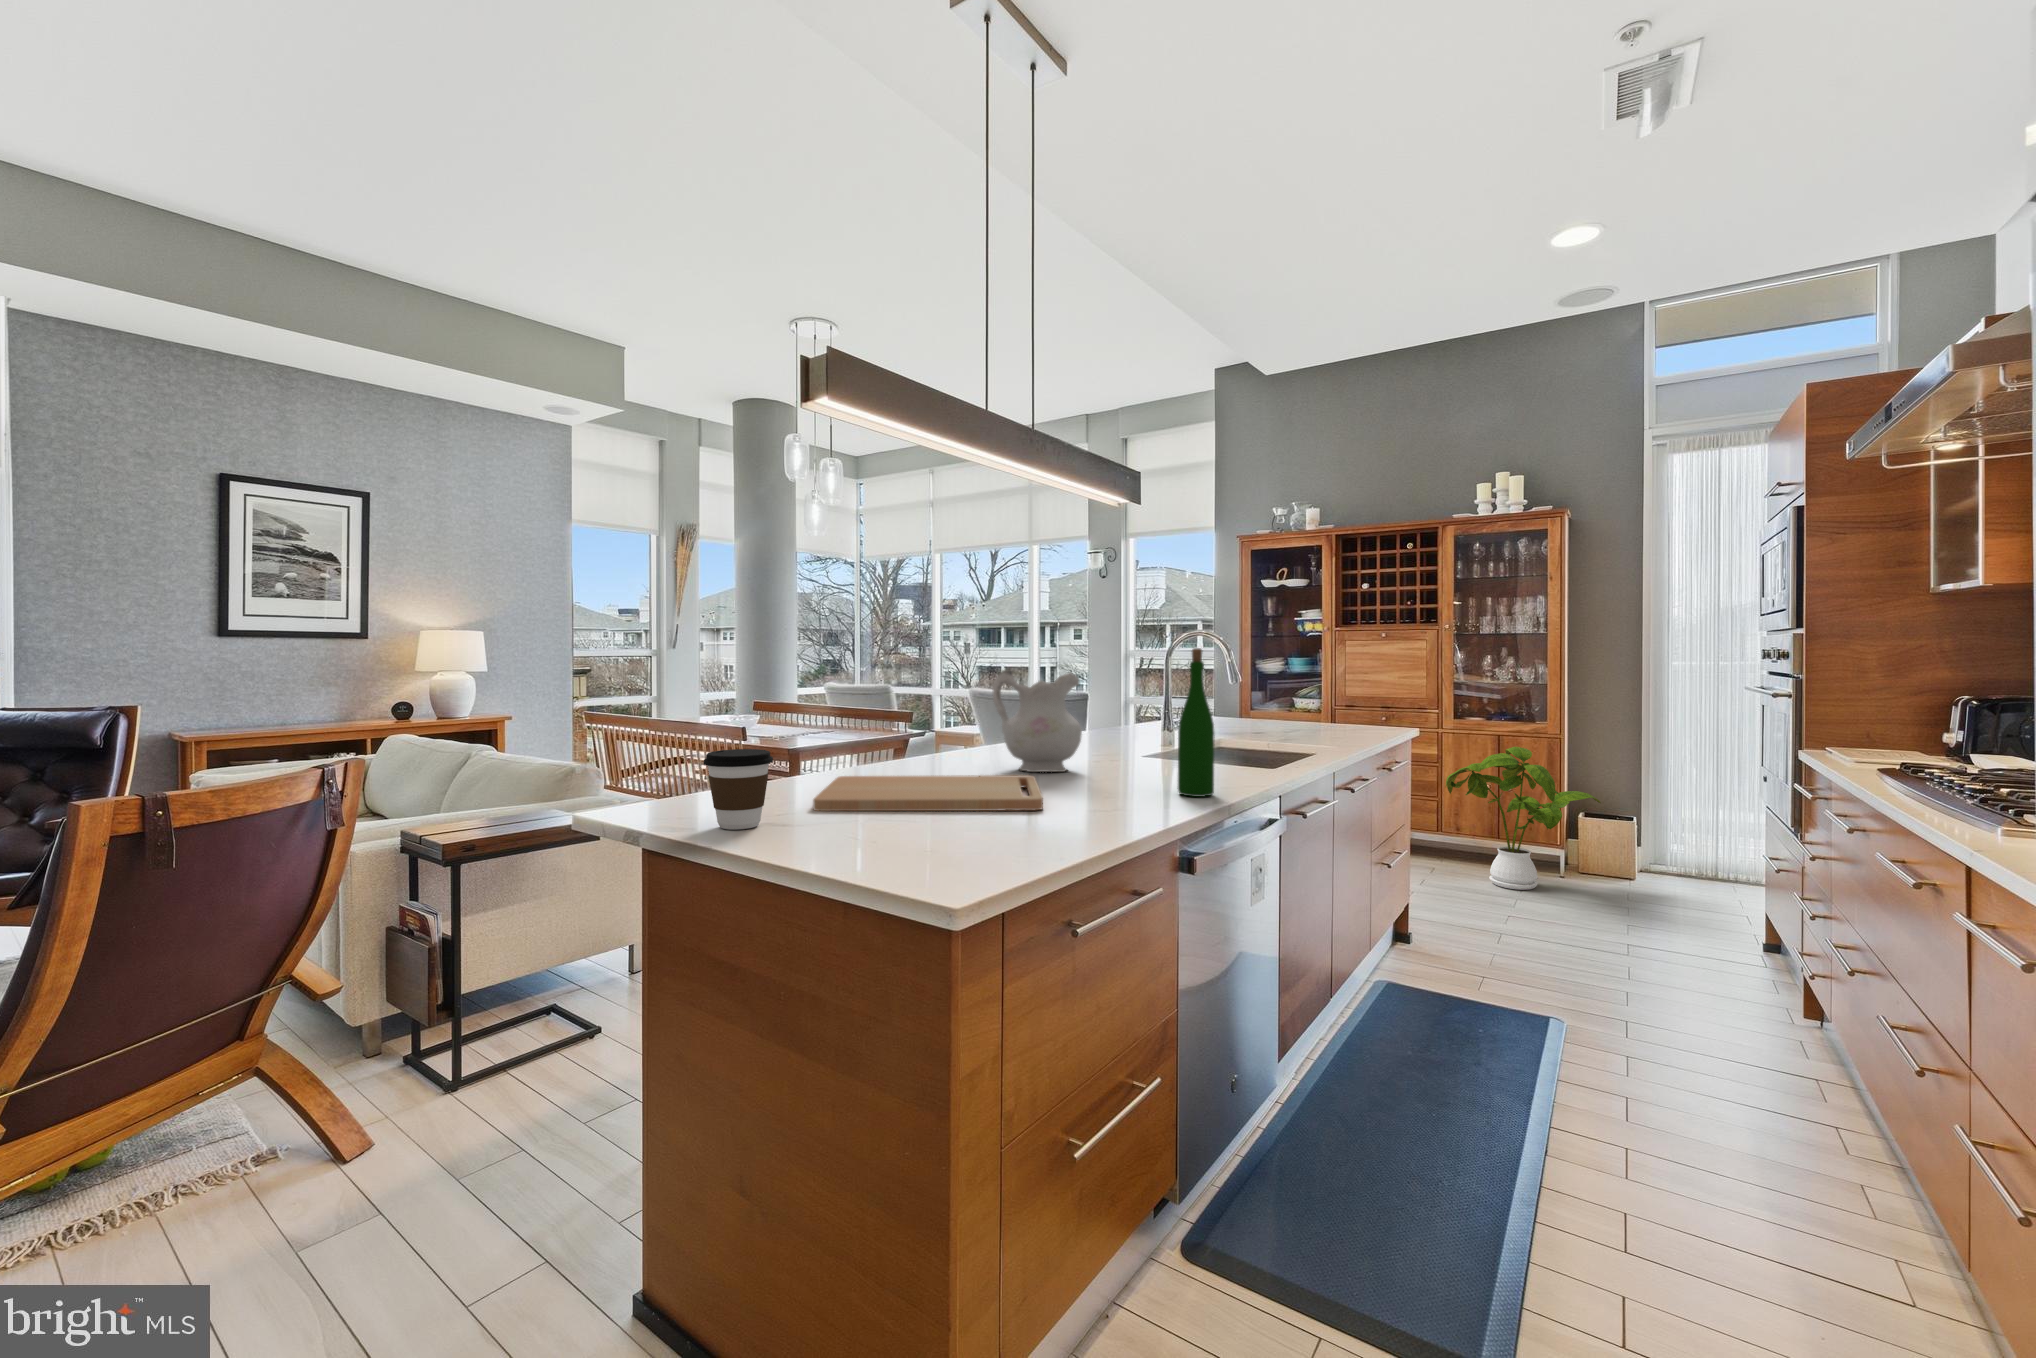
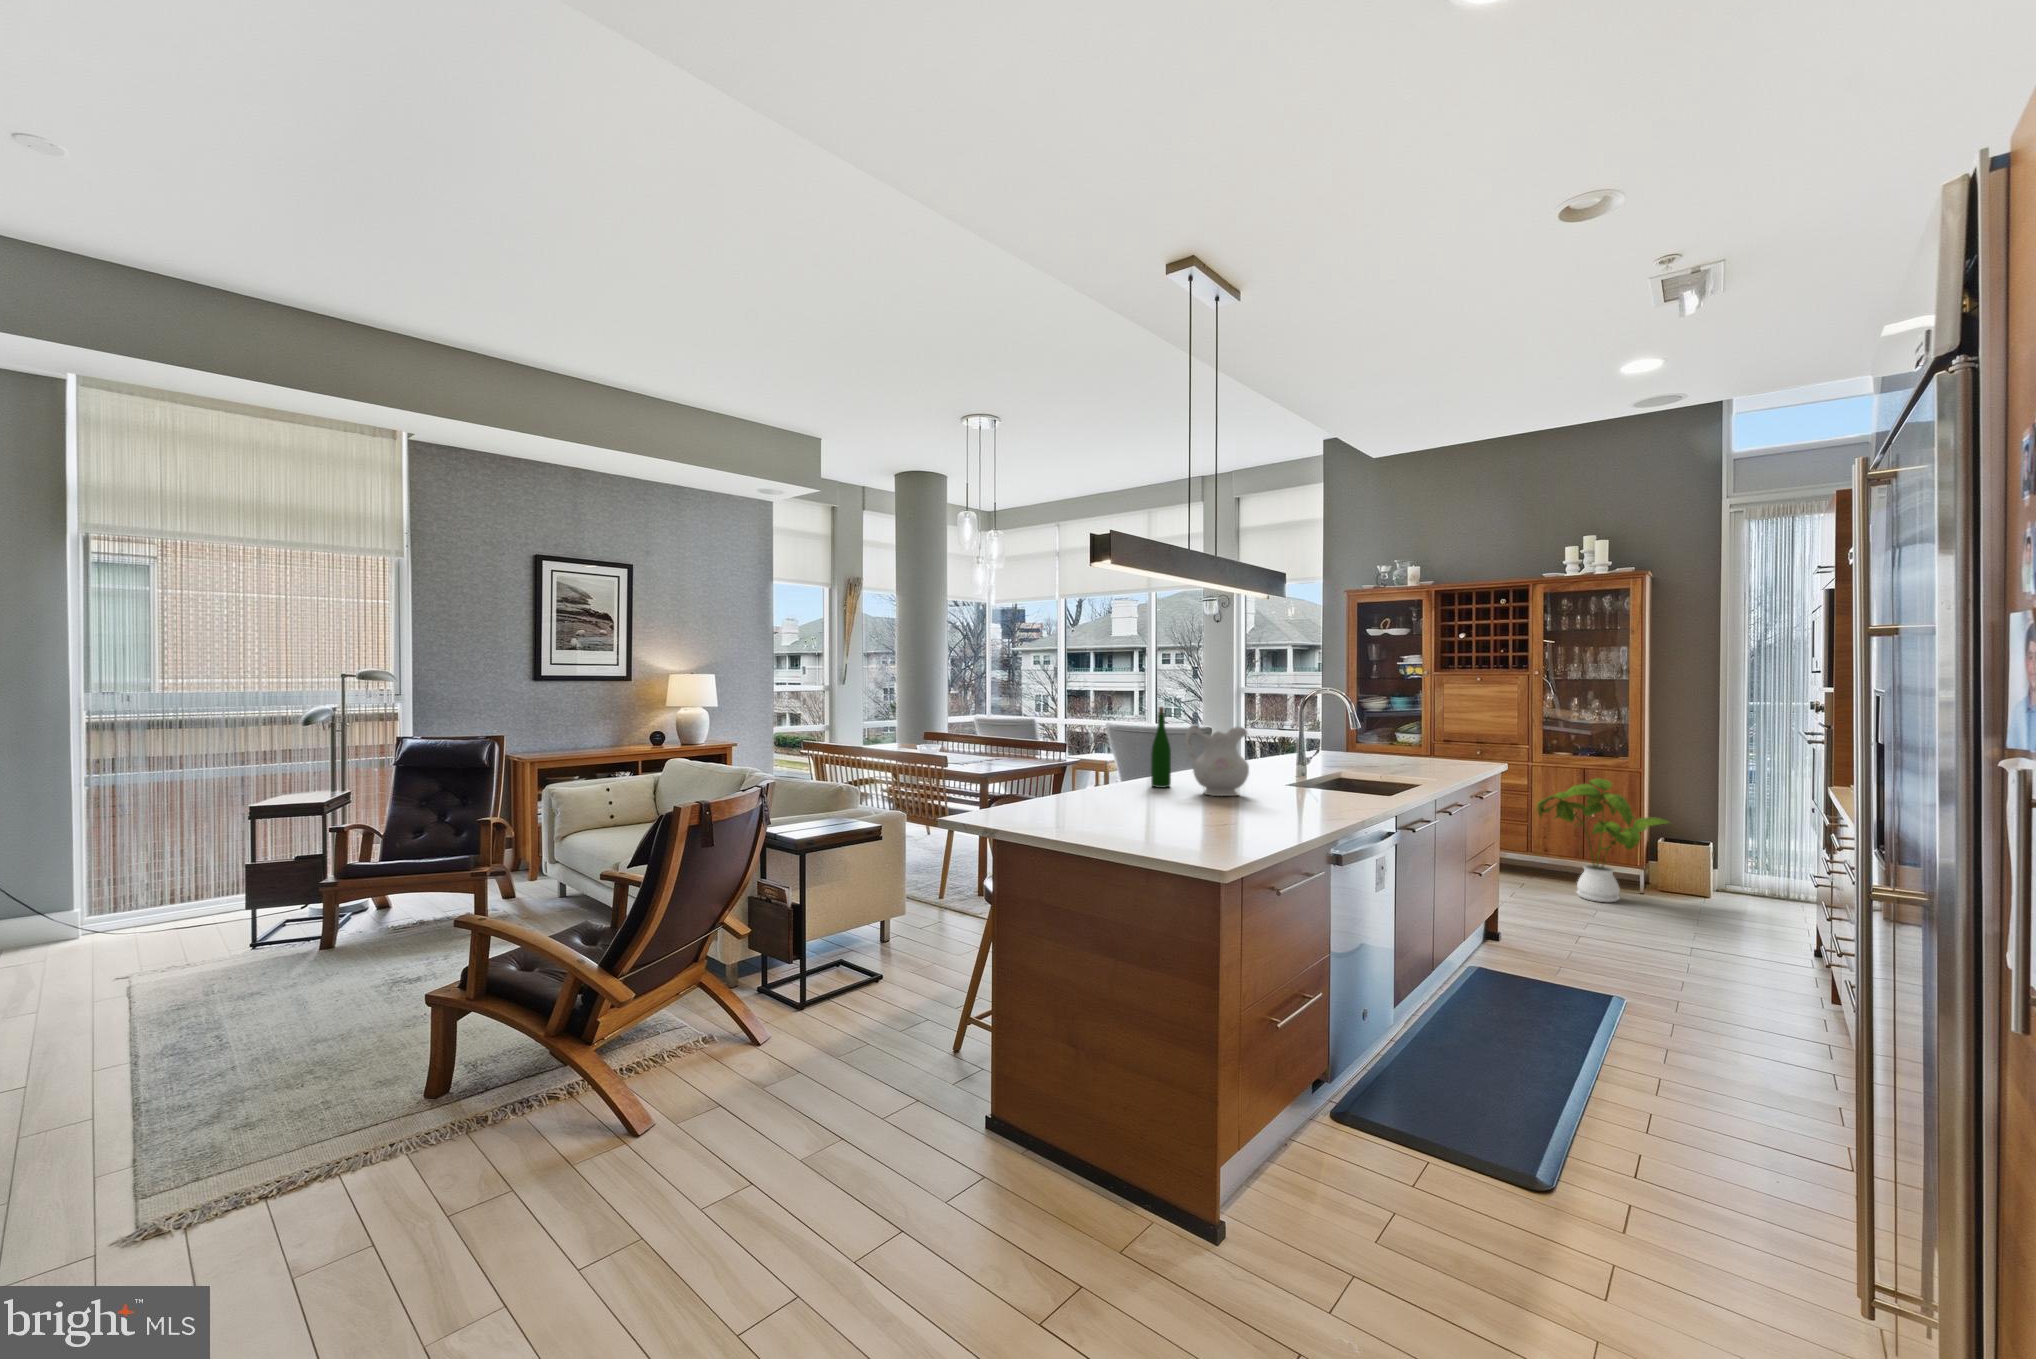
wine bottle: present [1178,648,1215,797] -> present [1151,707,1171,788]
coffee cup: present [704,749,773,829] -> none [1045,781,1085,829]
cutting board: present [813,775,1043,811] -> none [1093,797,1241,821]

